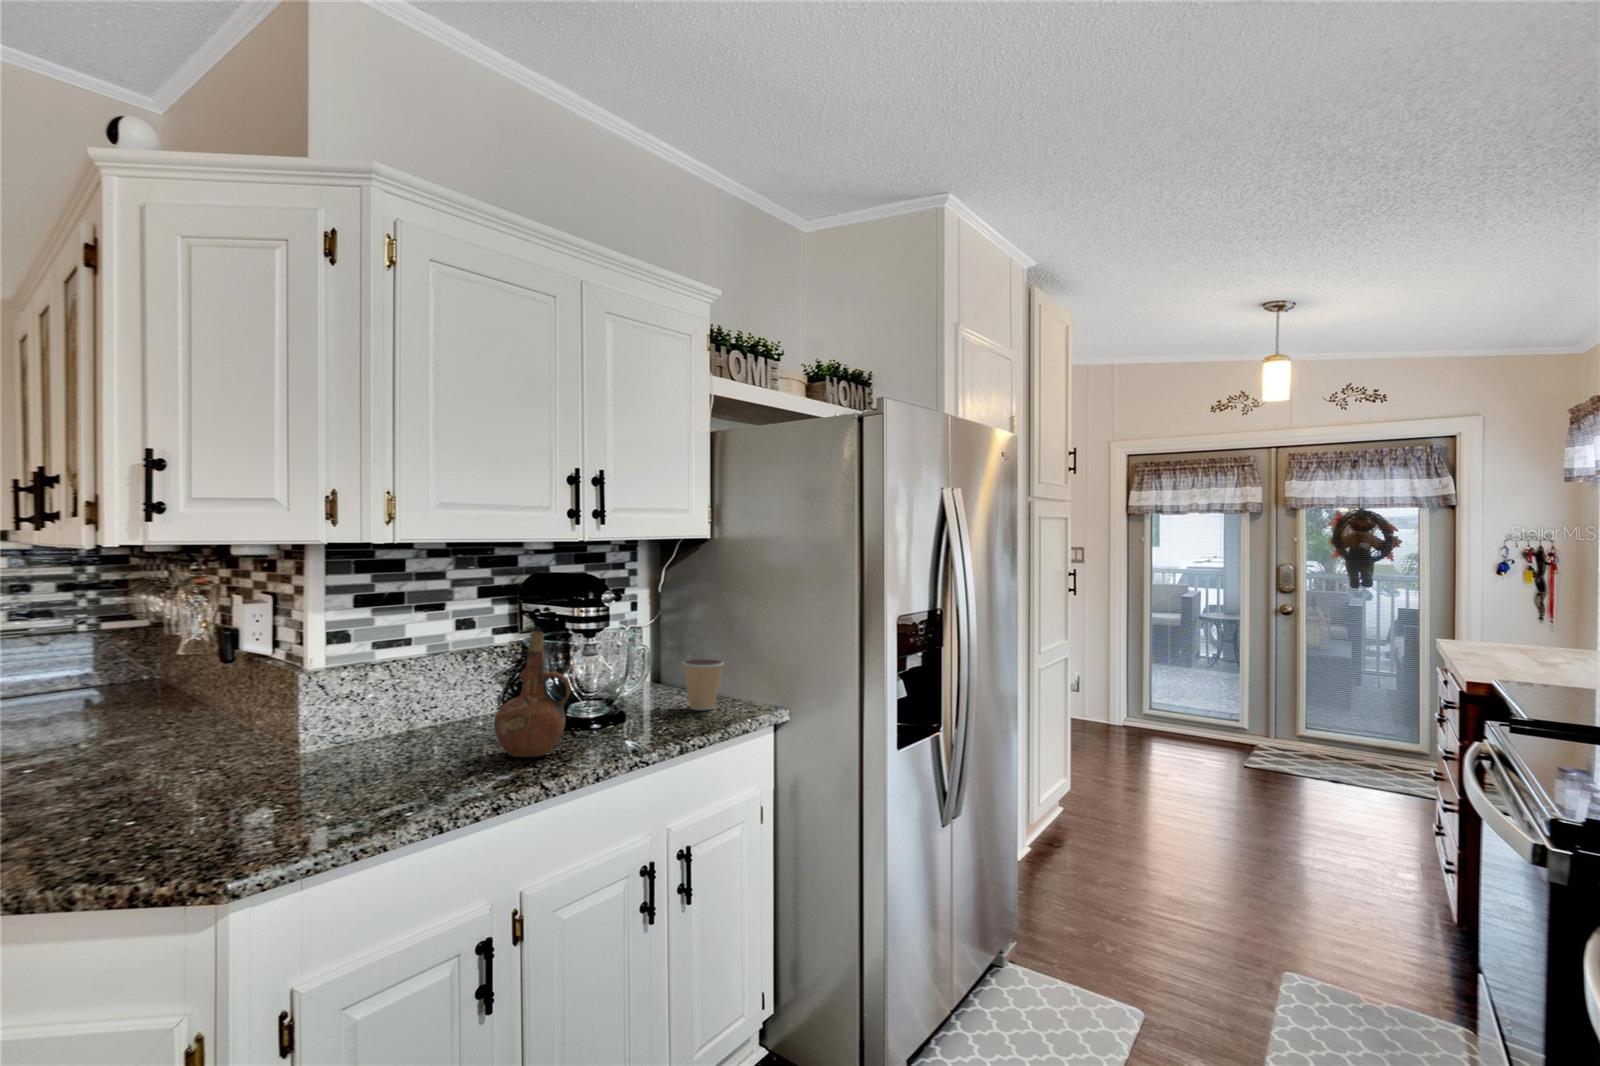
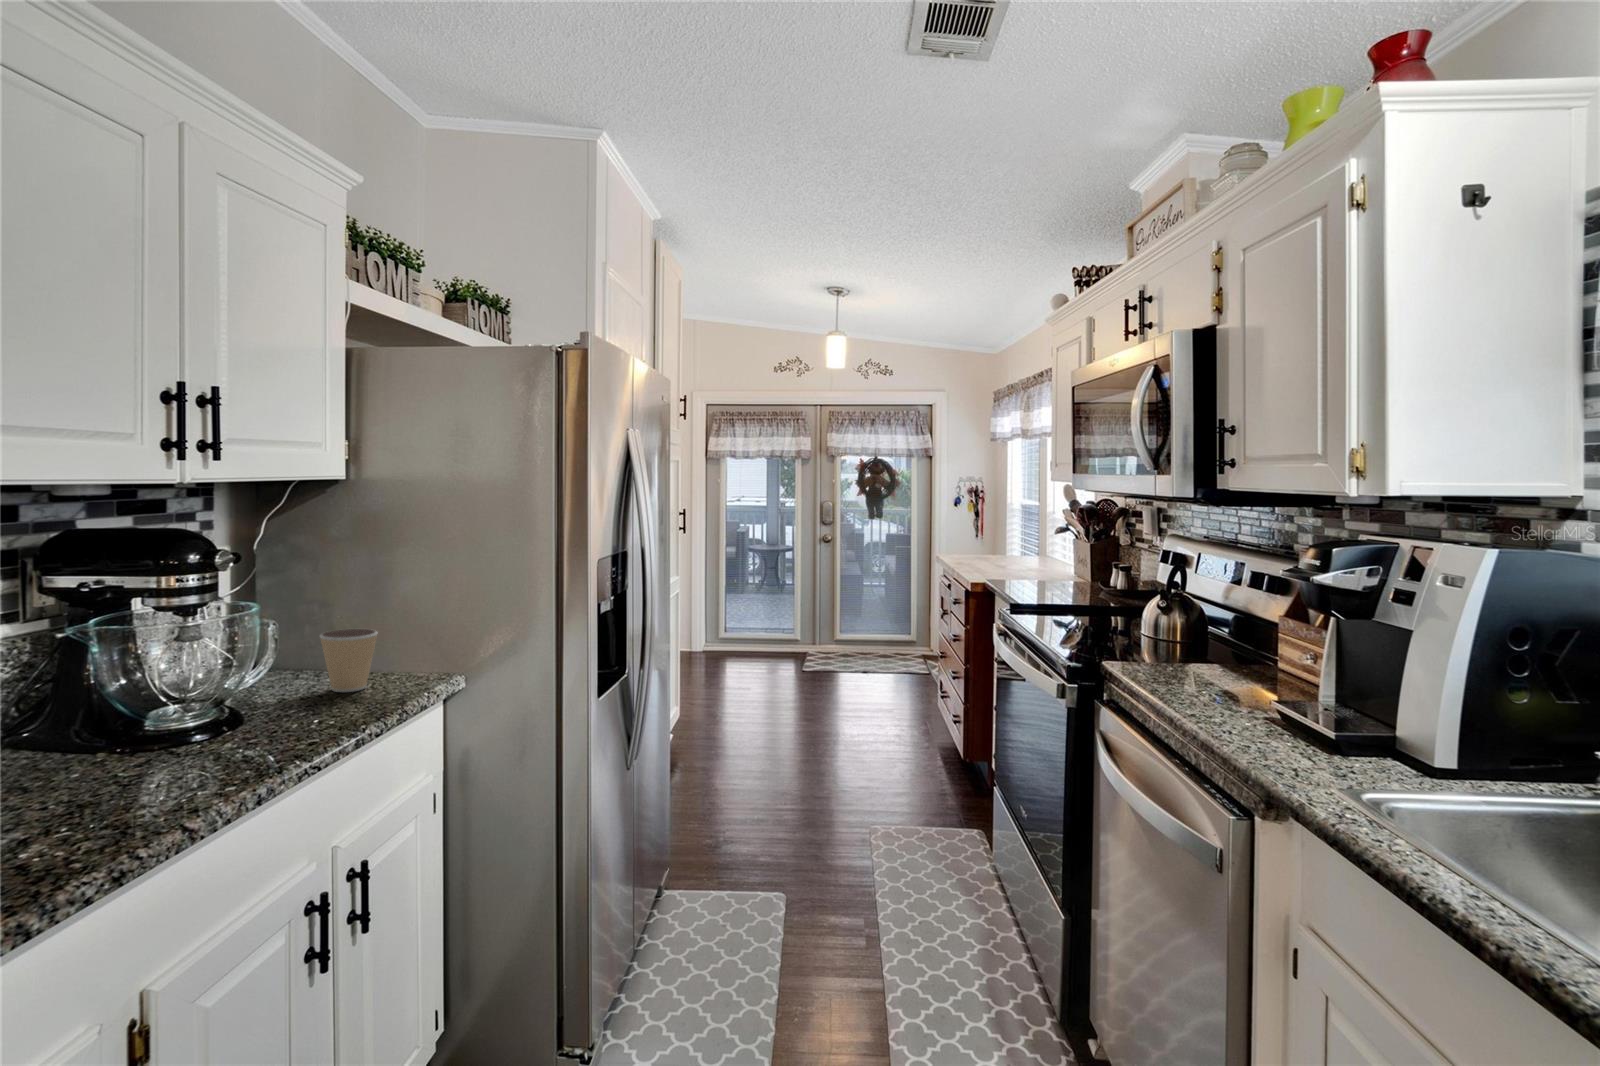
ceramic pitcher: present [494,631,570,757] -> none [58,615,191,797]

